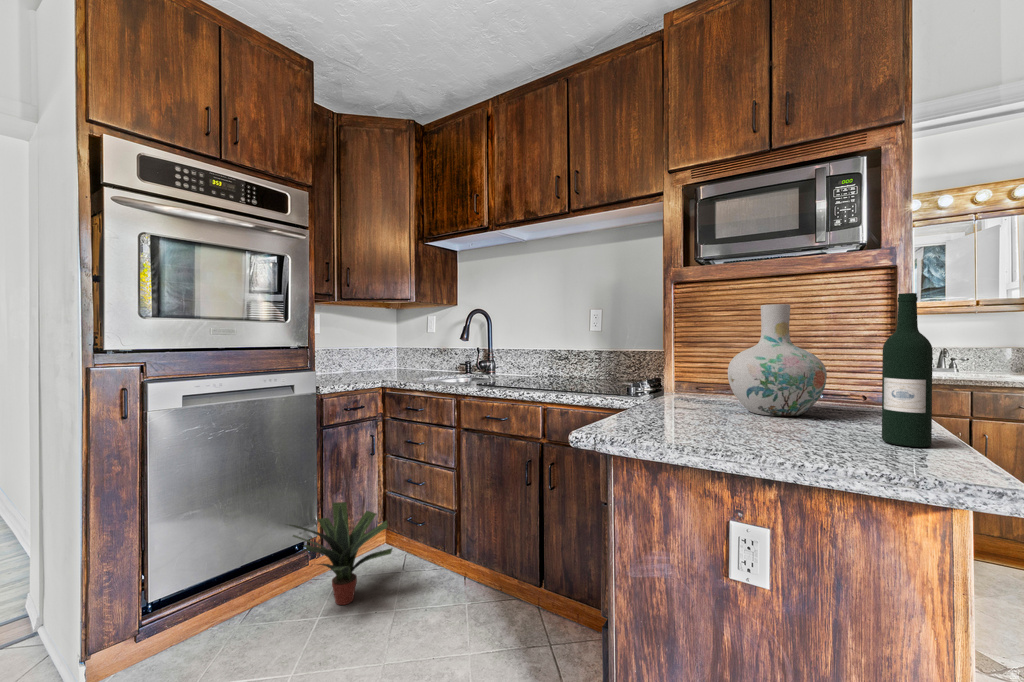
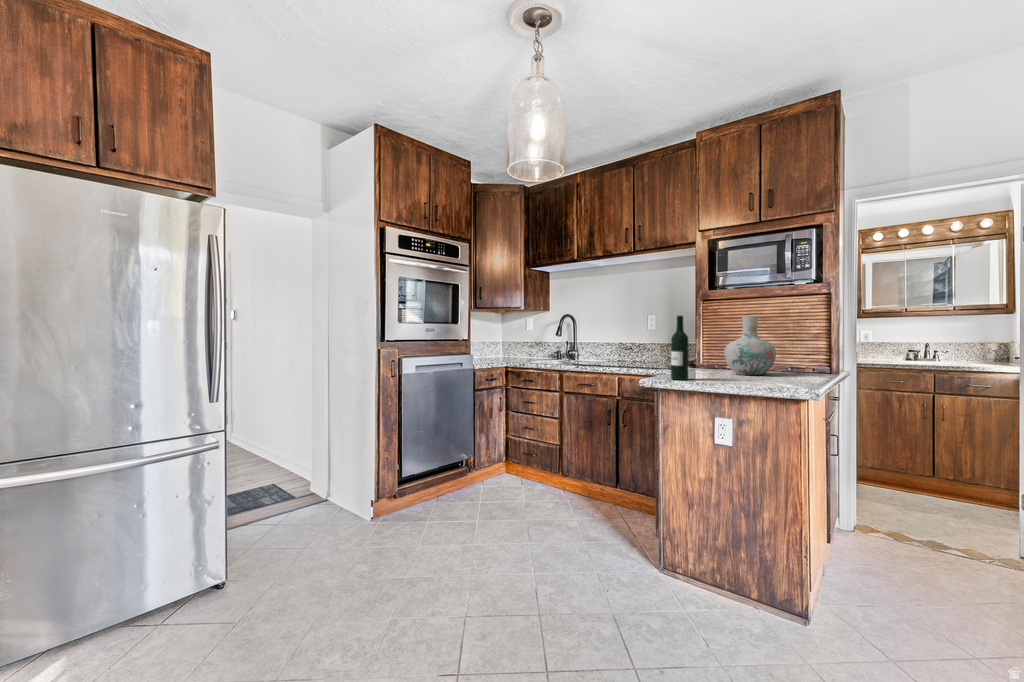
wine bottle: present [882,293,933,447] -> present [671,316,688,380]
potted plant: present [290,502,392,605] -> none [463,437,522,496]

